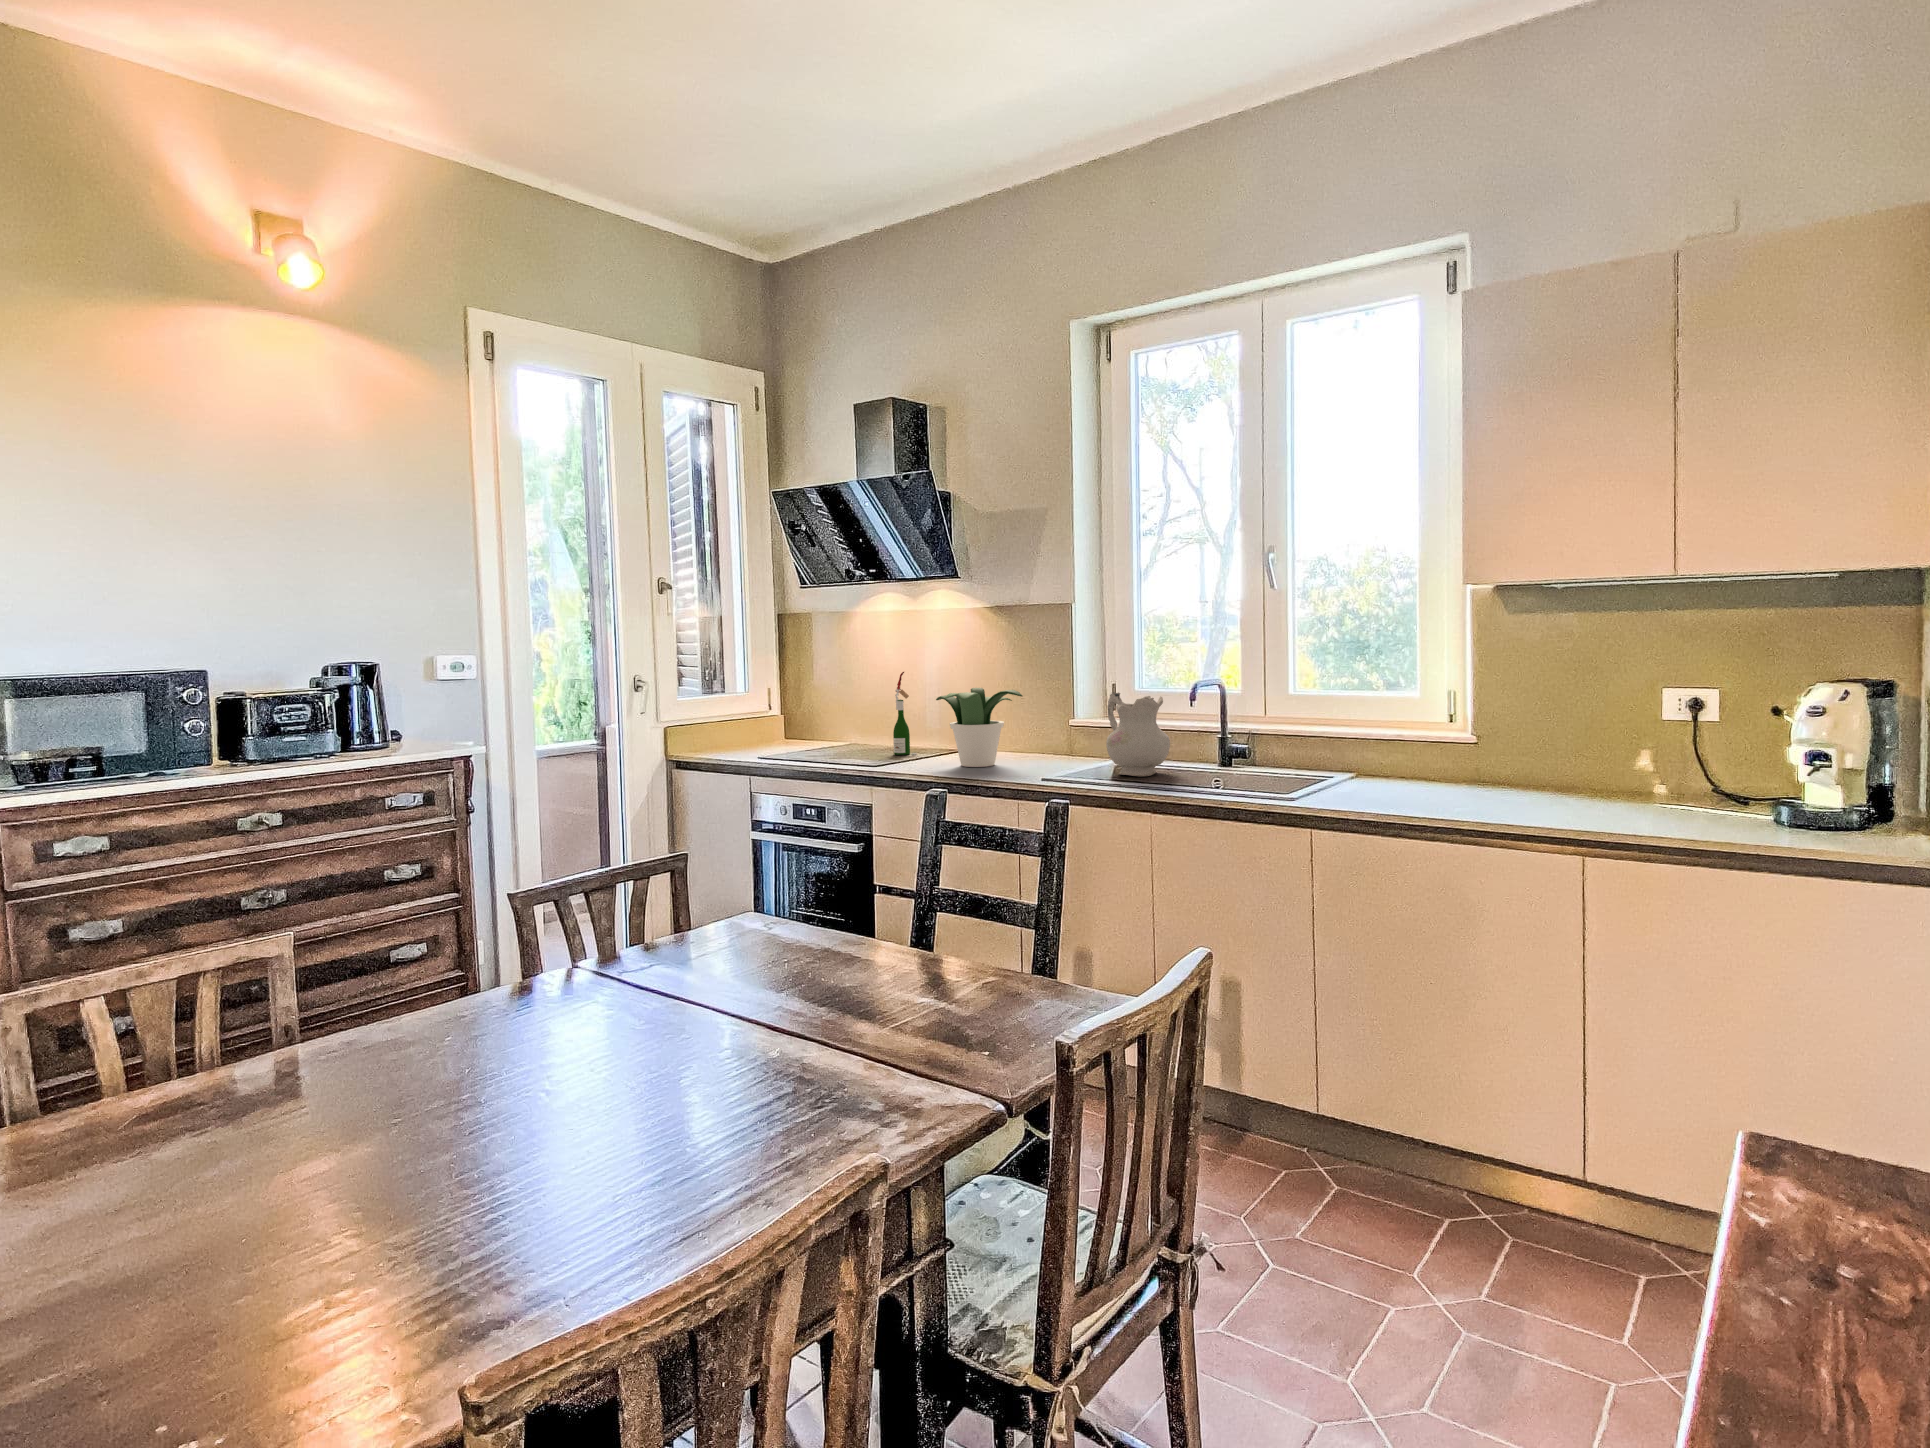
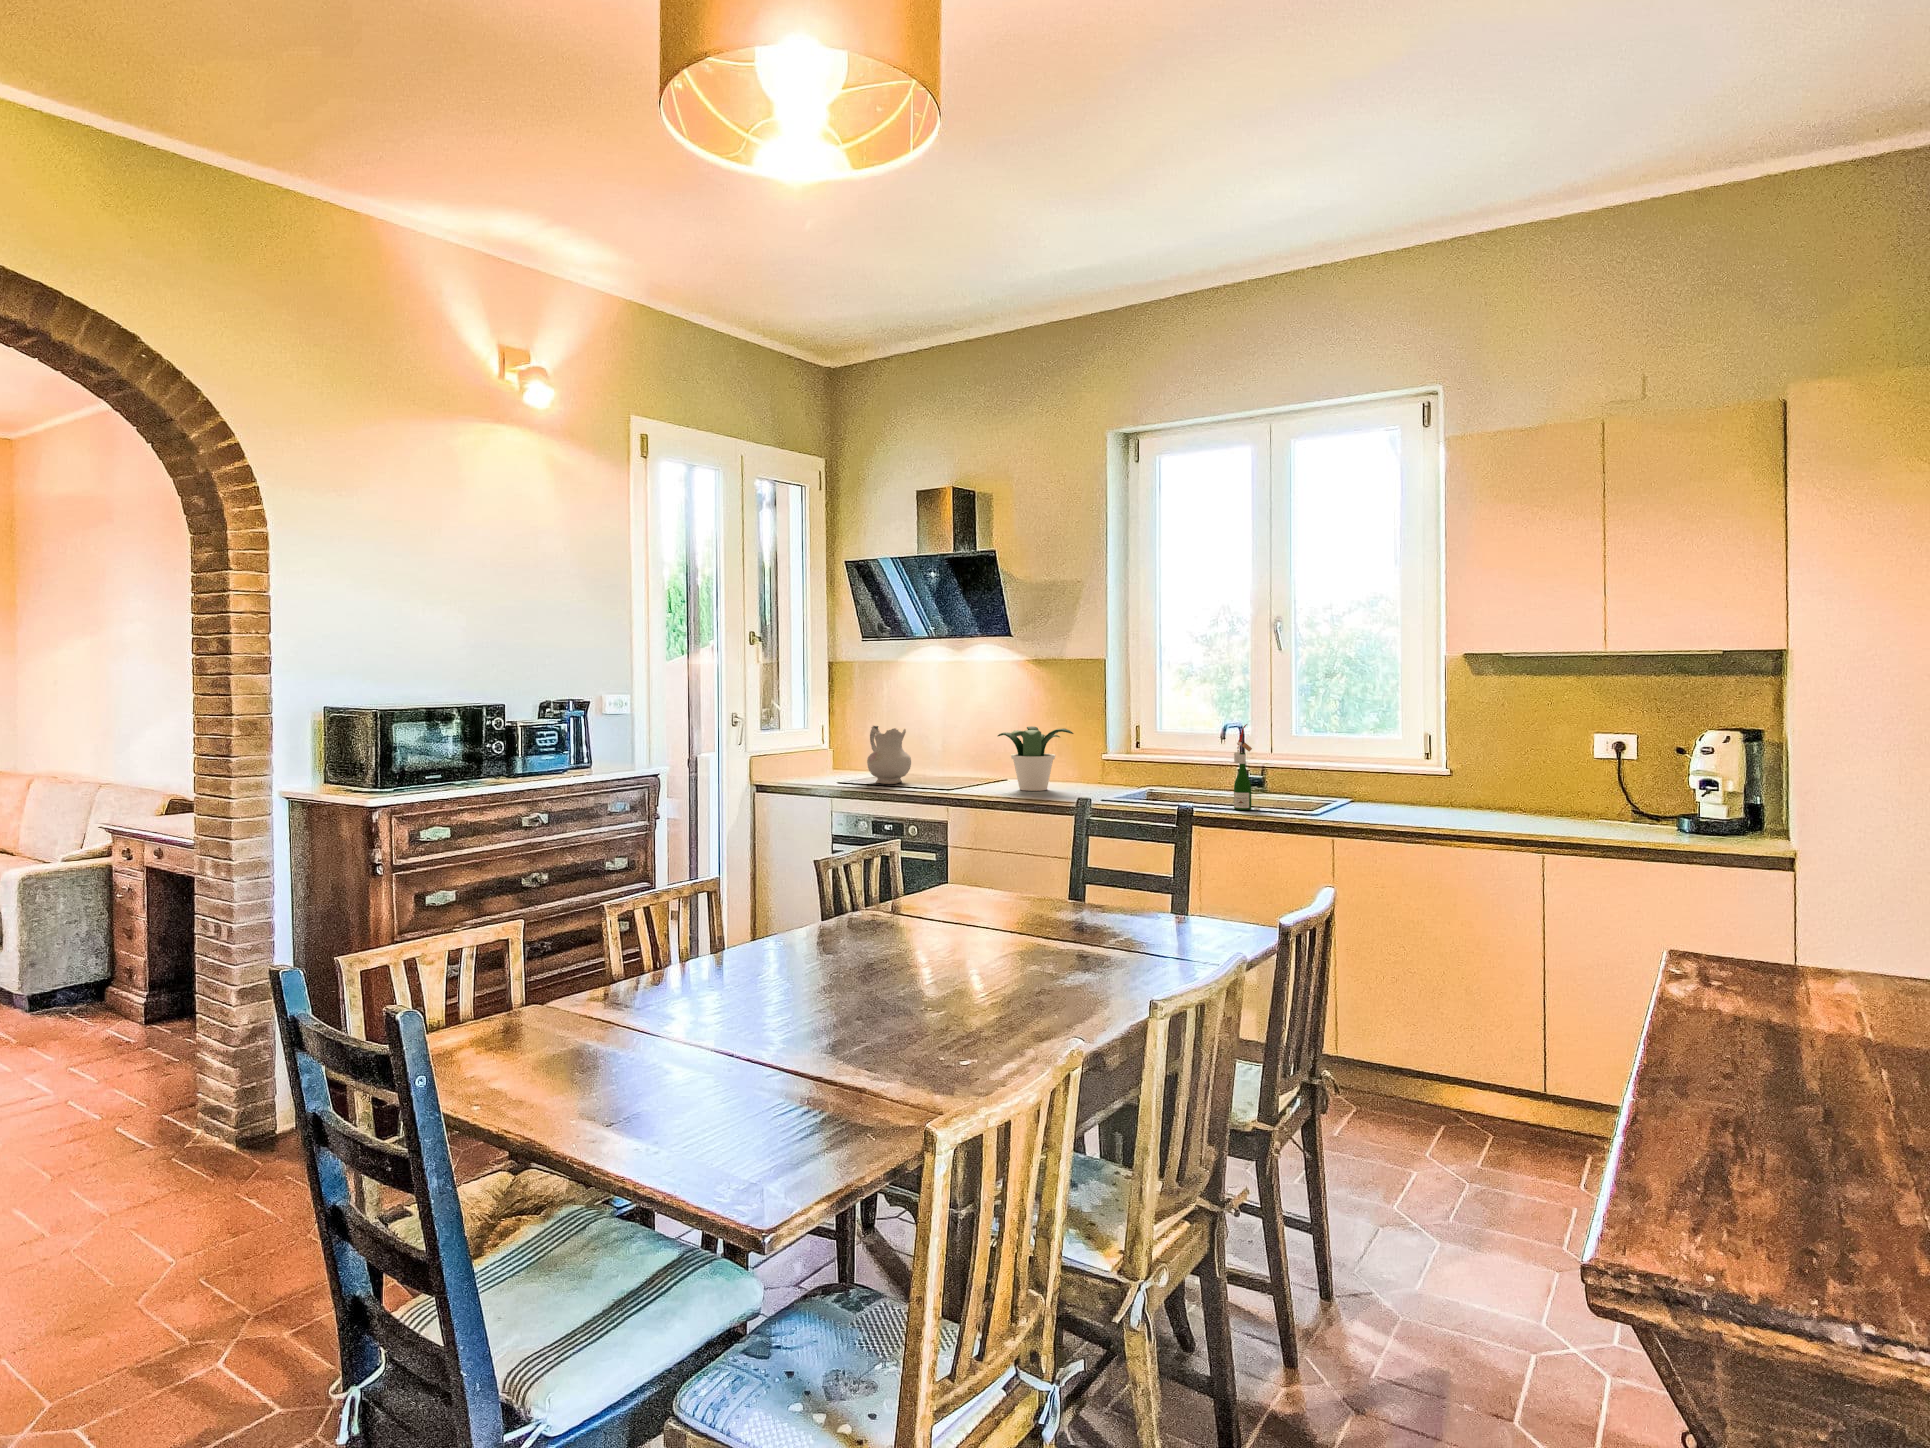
wine bottle: present [893,672,917,755] -> present [1234,724,1260,810]
ceramic pitcher: present [1106,692,1170,776] -> present [867,726,911,784]

